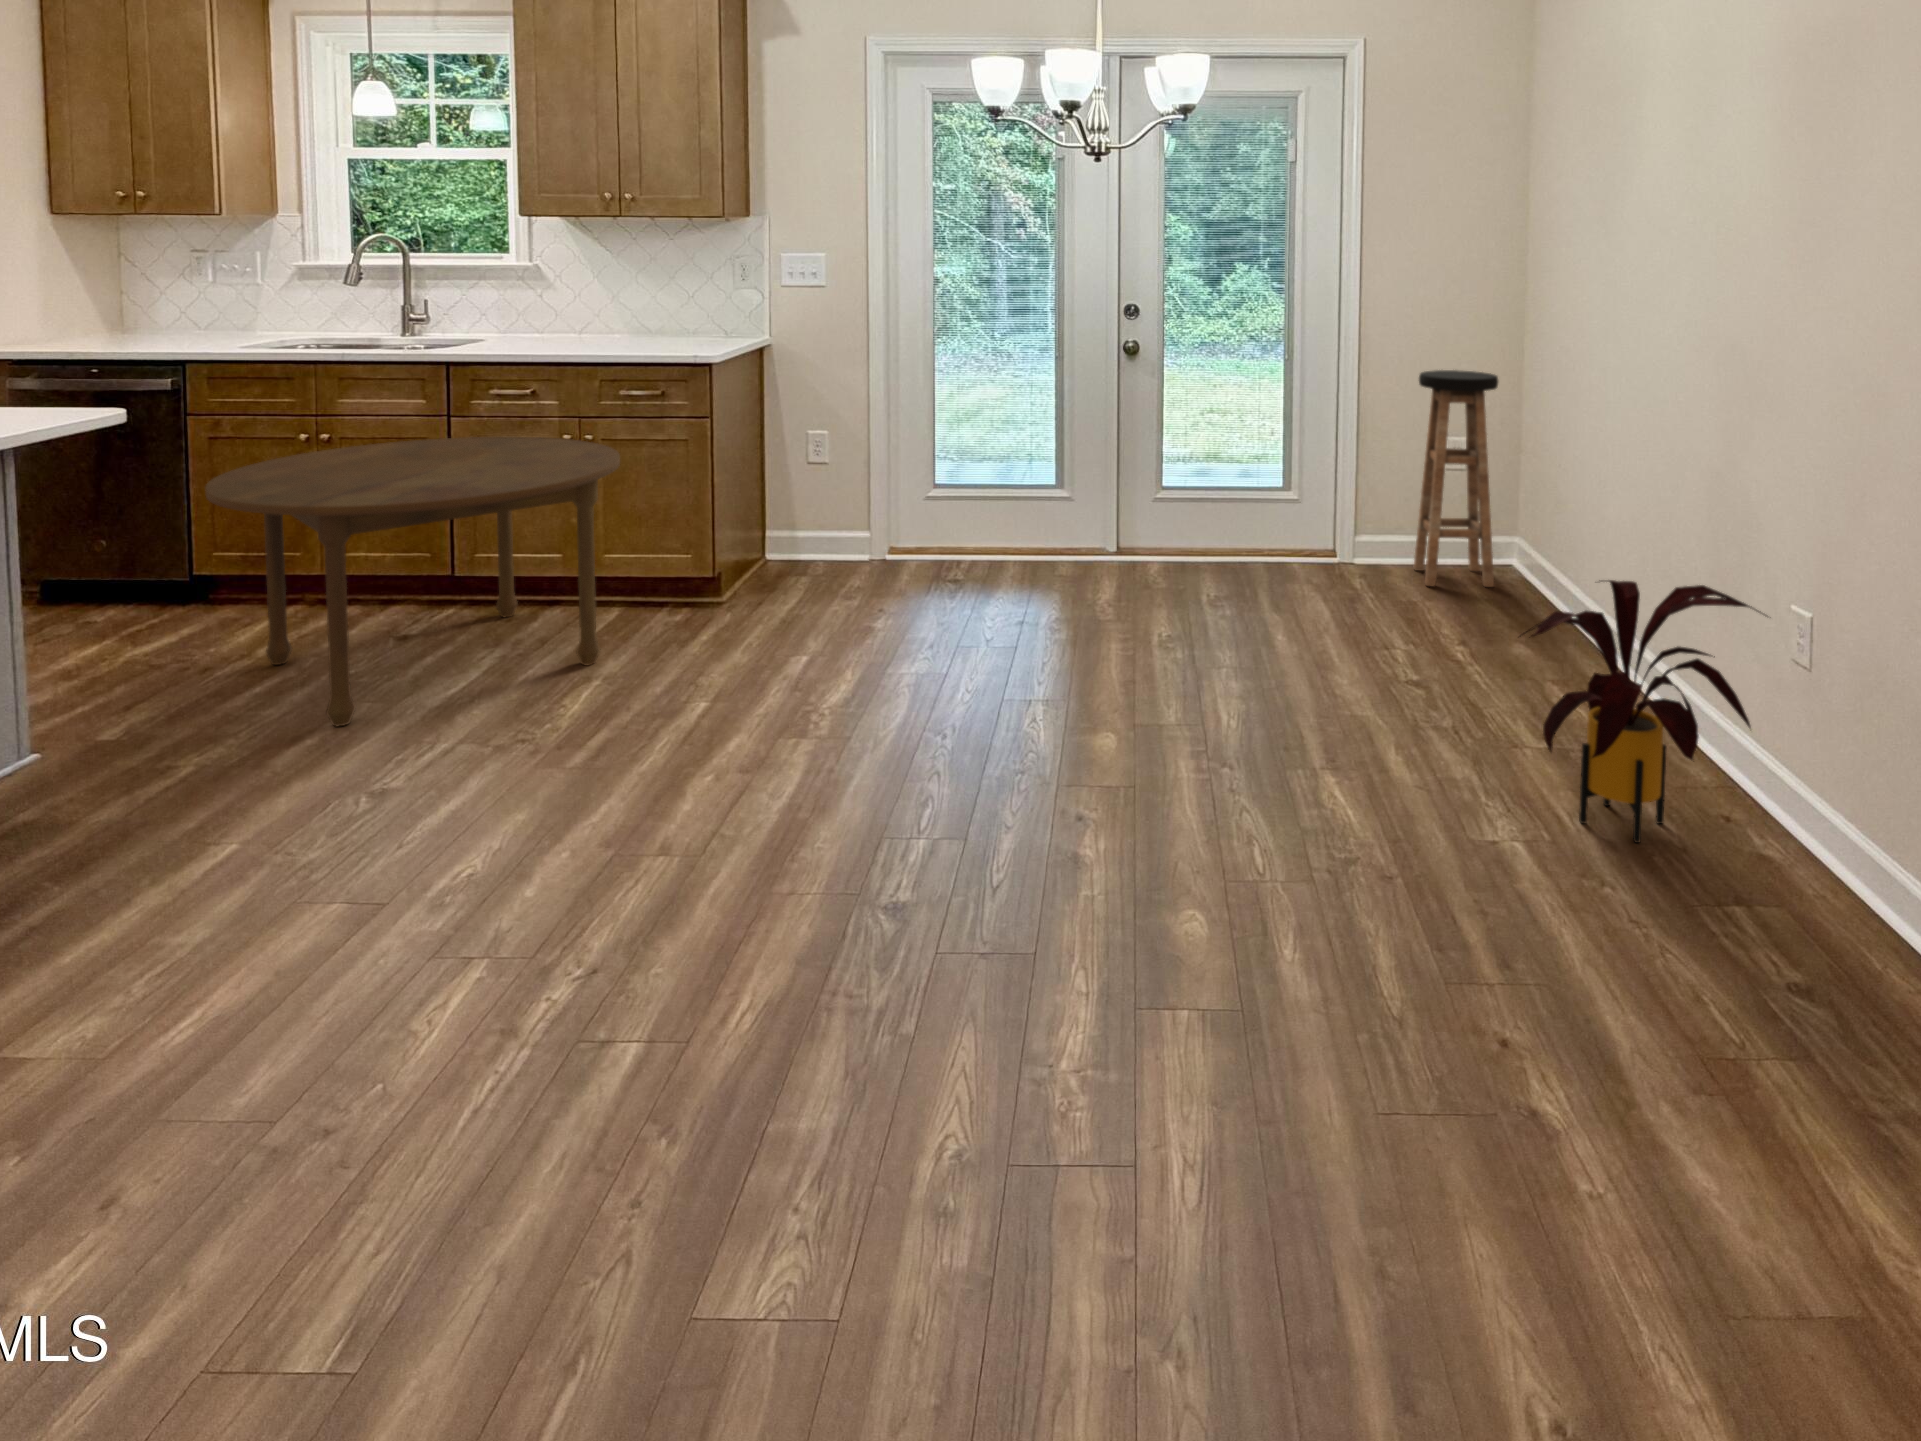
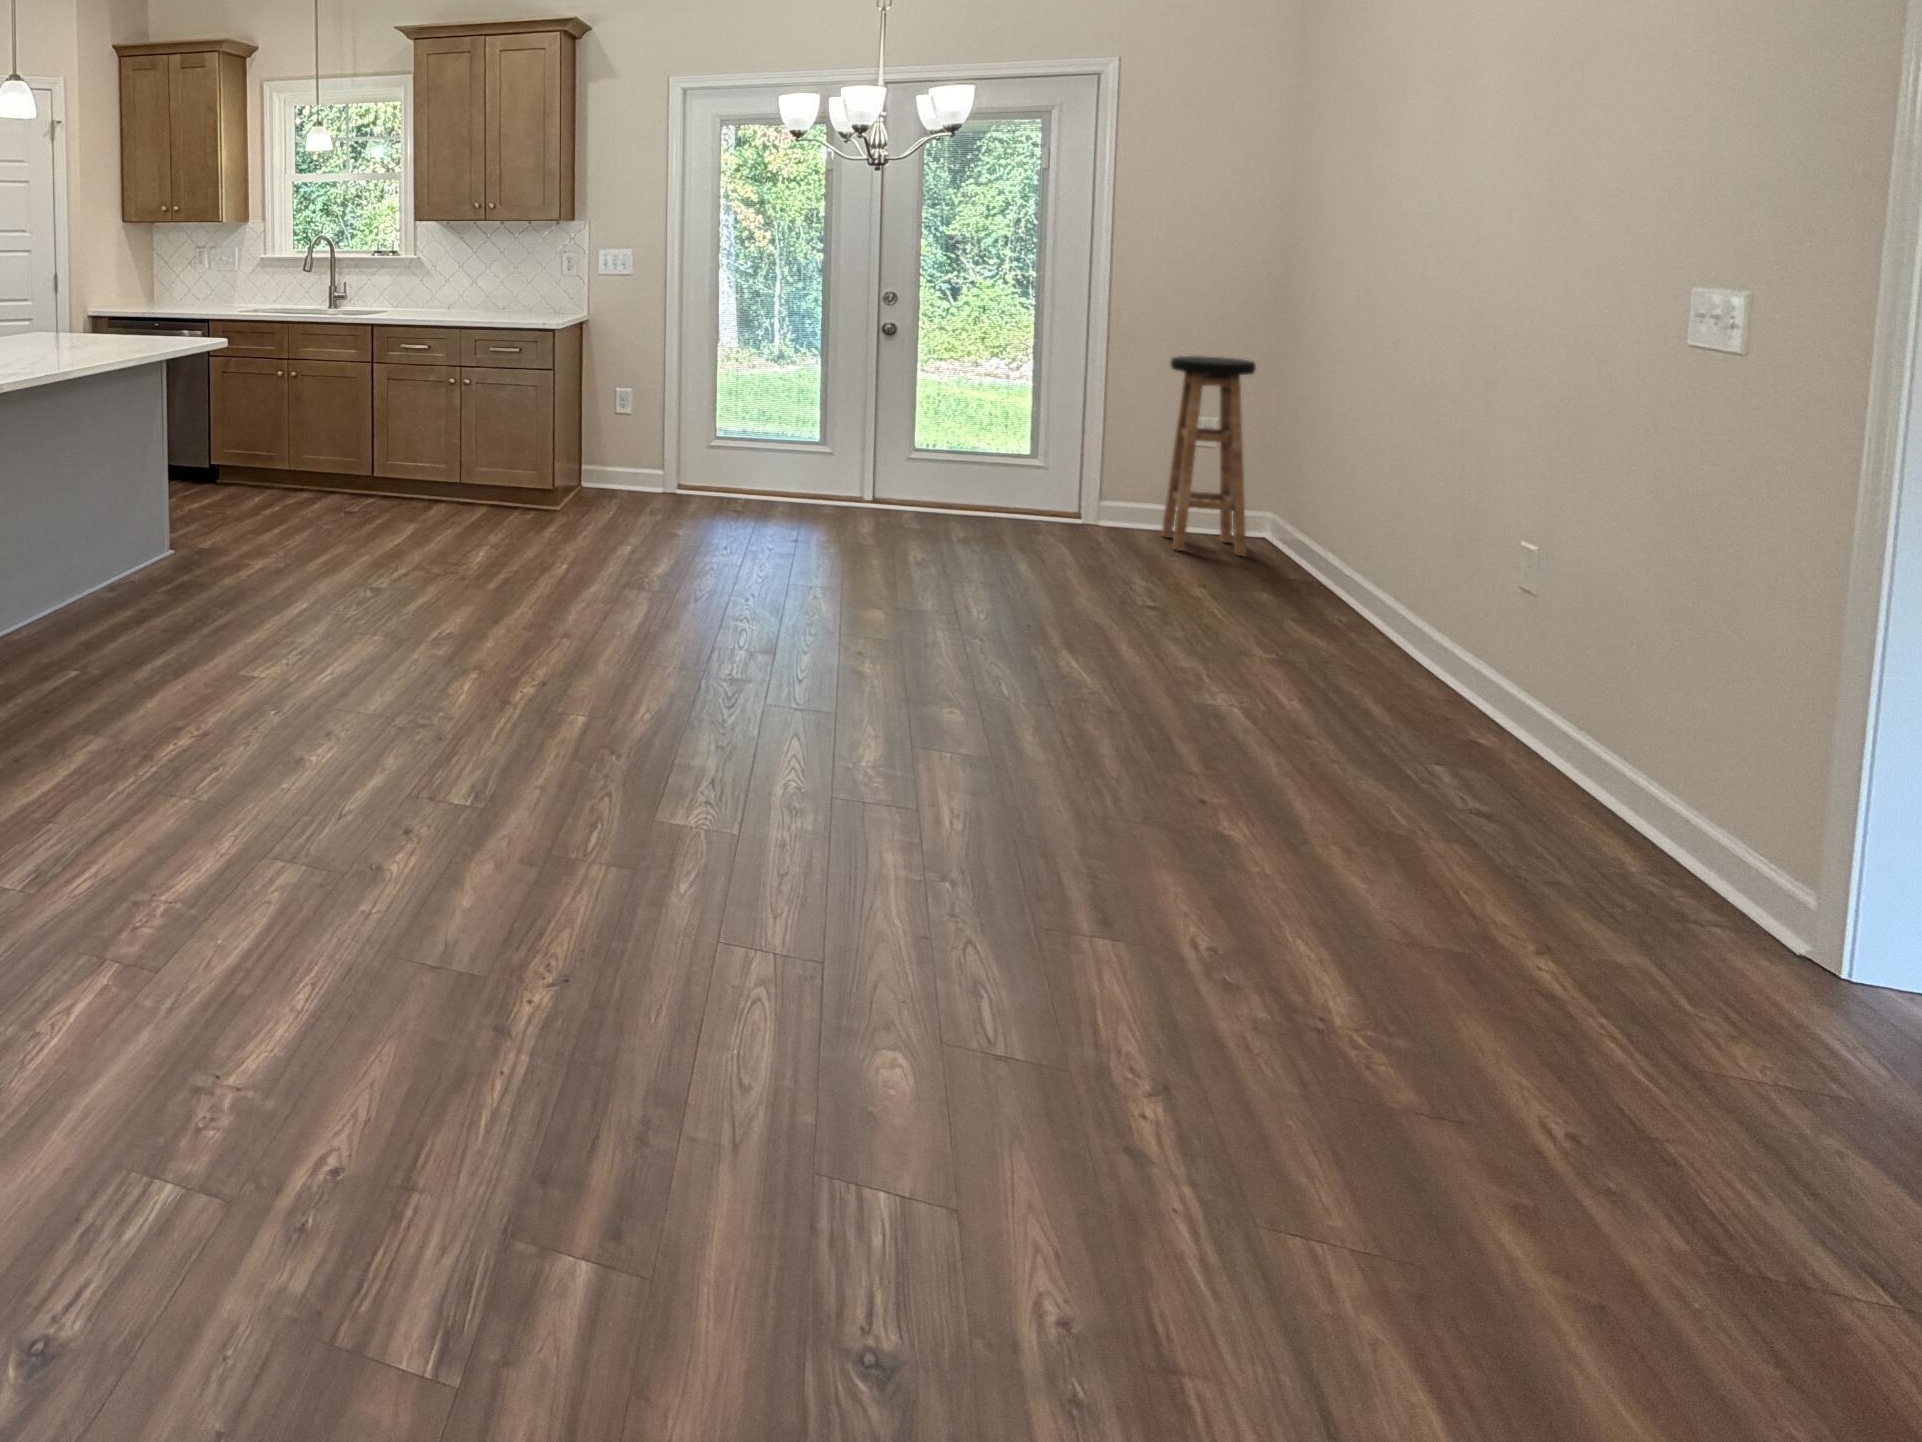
dining table: present [205,437,620,726] -> none [247,380,496,563]
house plant: present [1520,580,1761,843] -> none [1260,524,1529,751]

